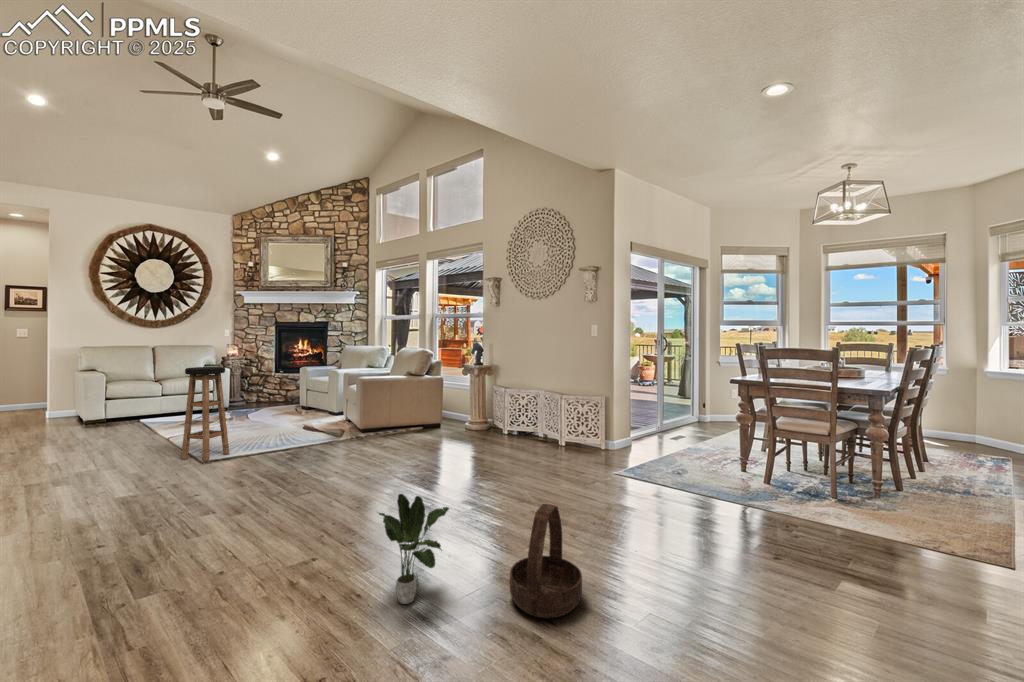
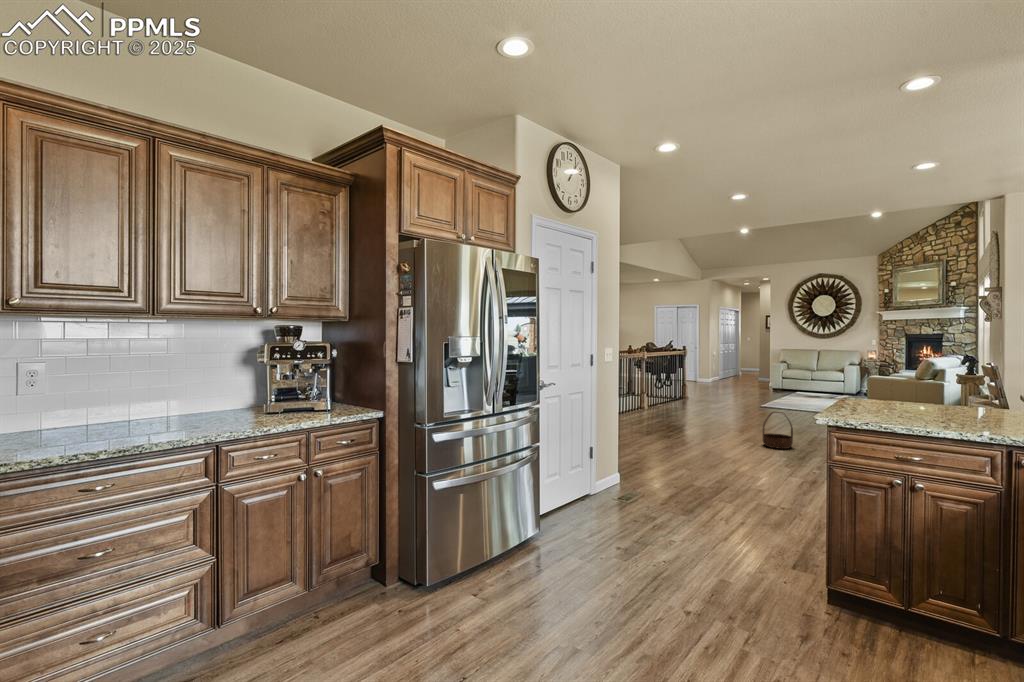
bar stool: present [181,367,229,461] -> none [780,361,802,408]
potted plant: present [379,494,449,604] -> none [738,400,763,436]

